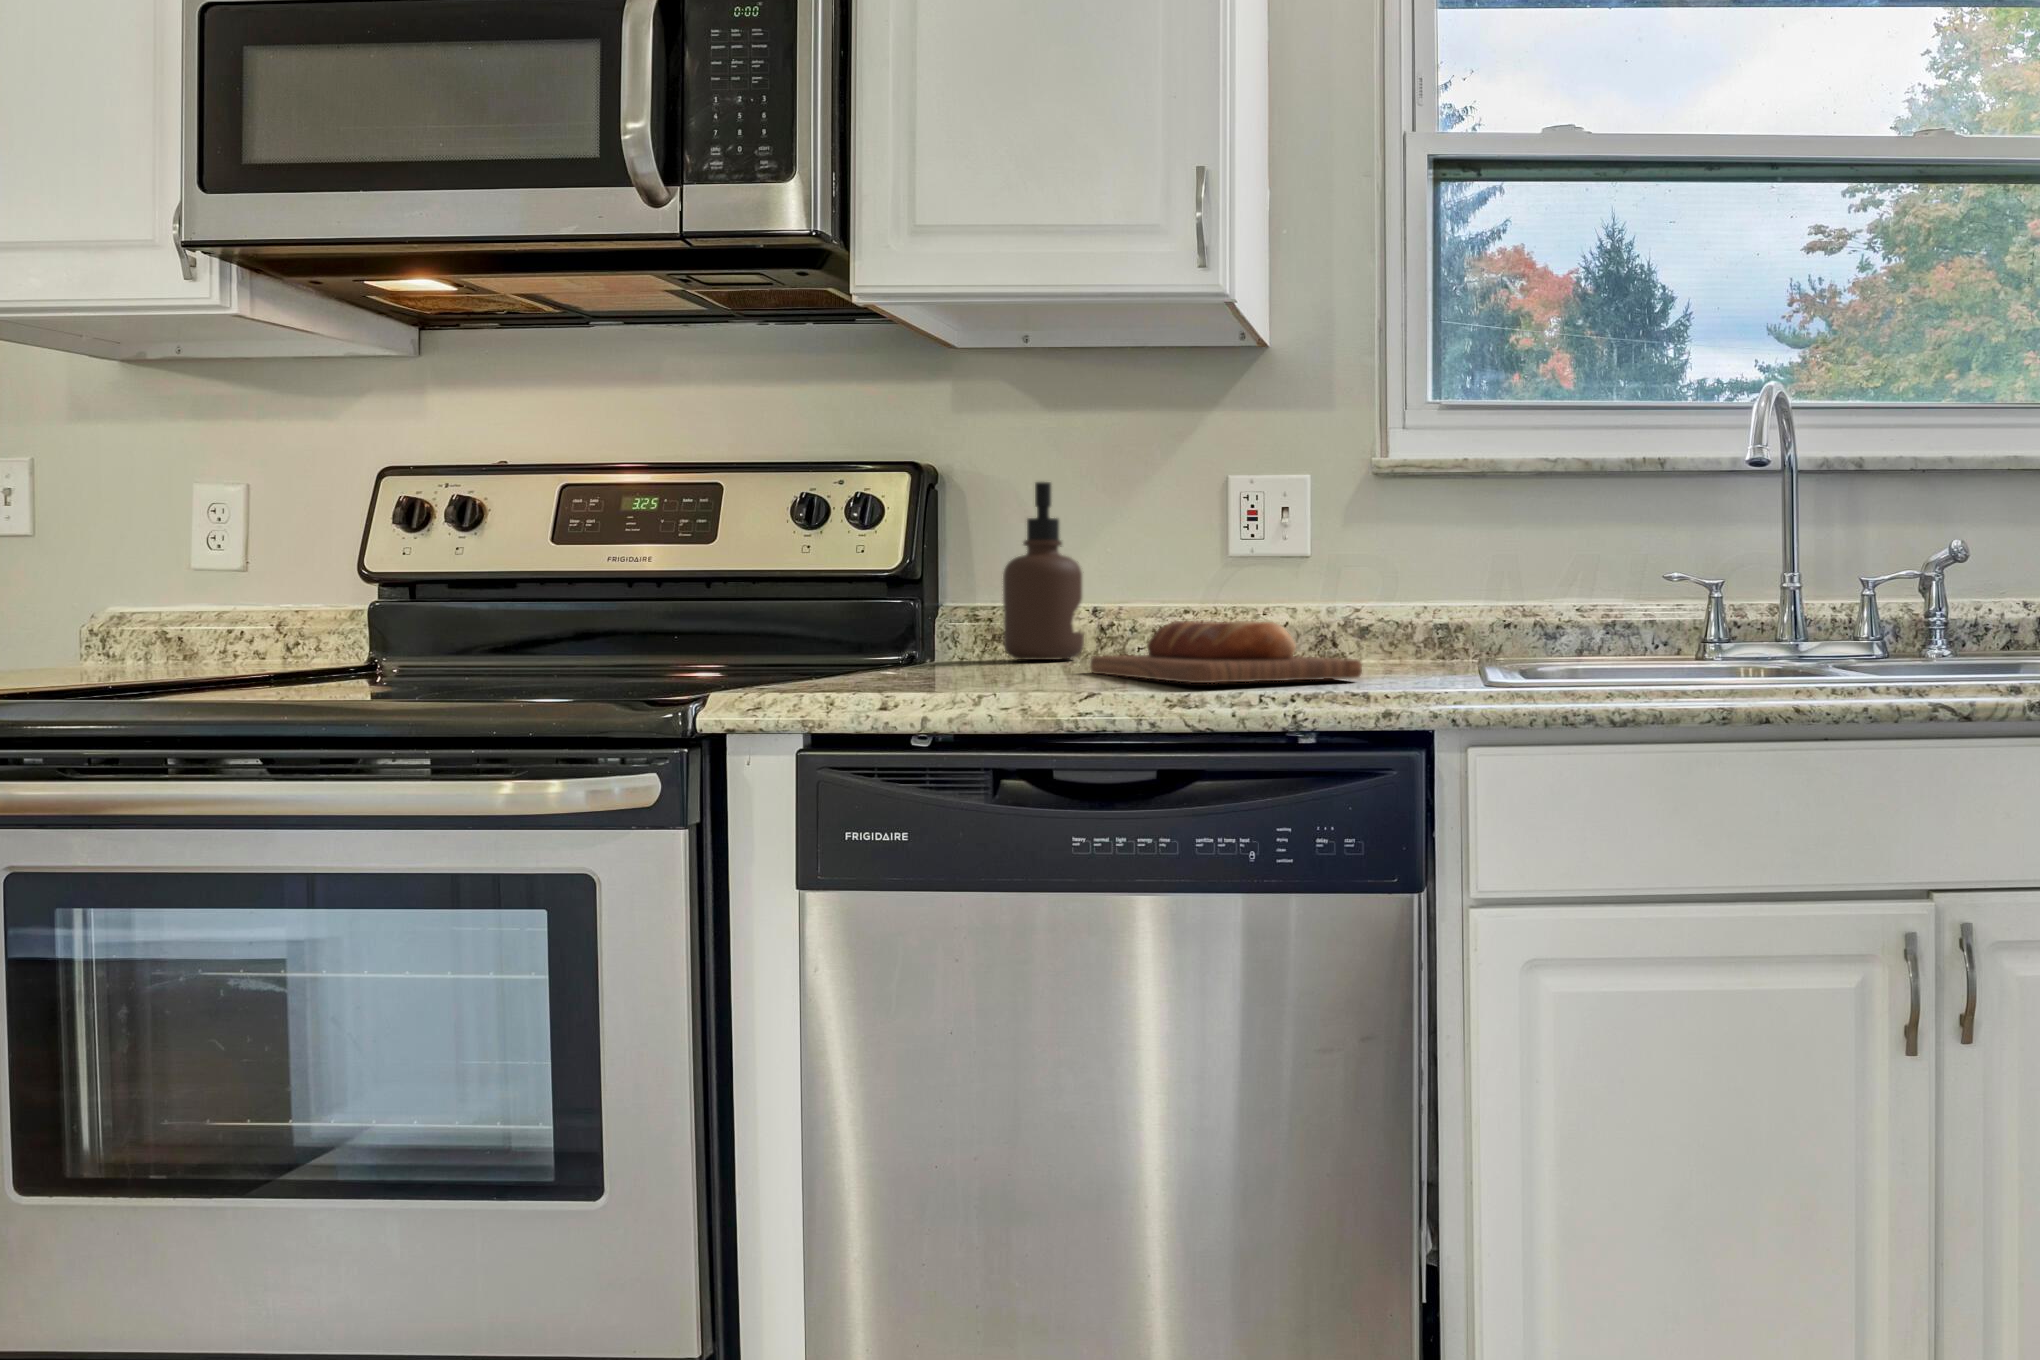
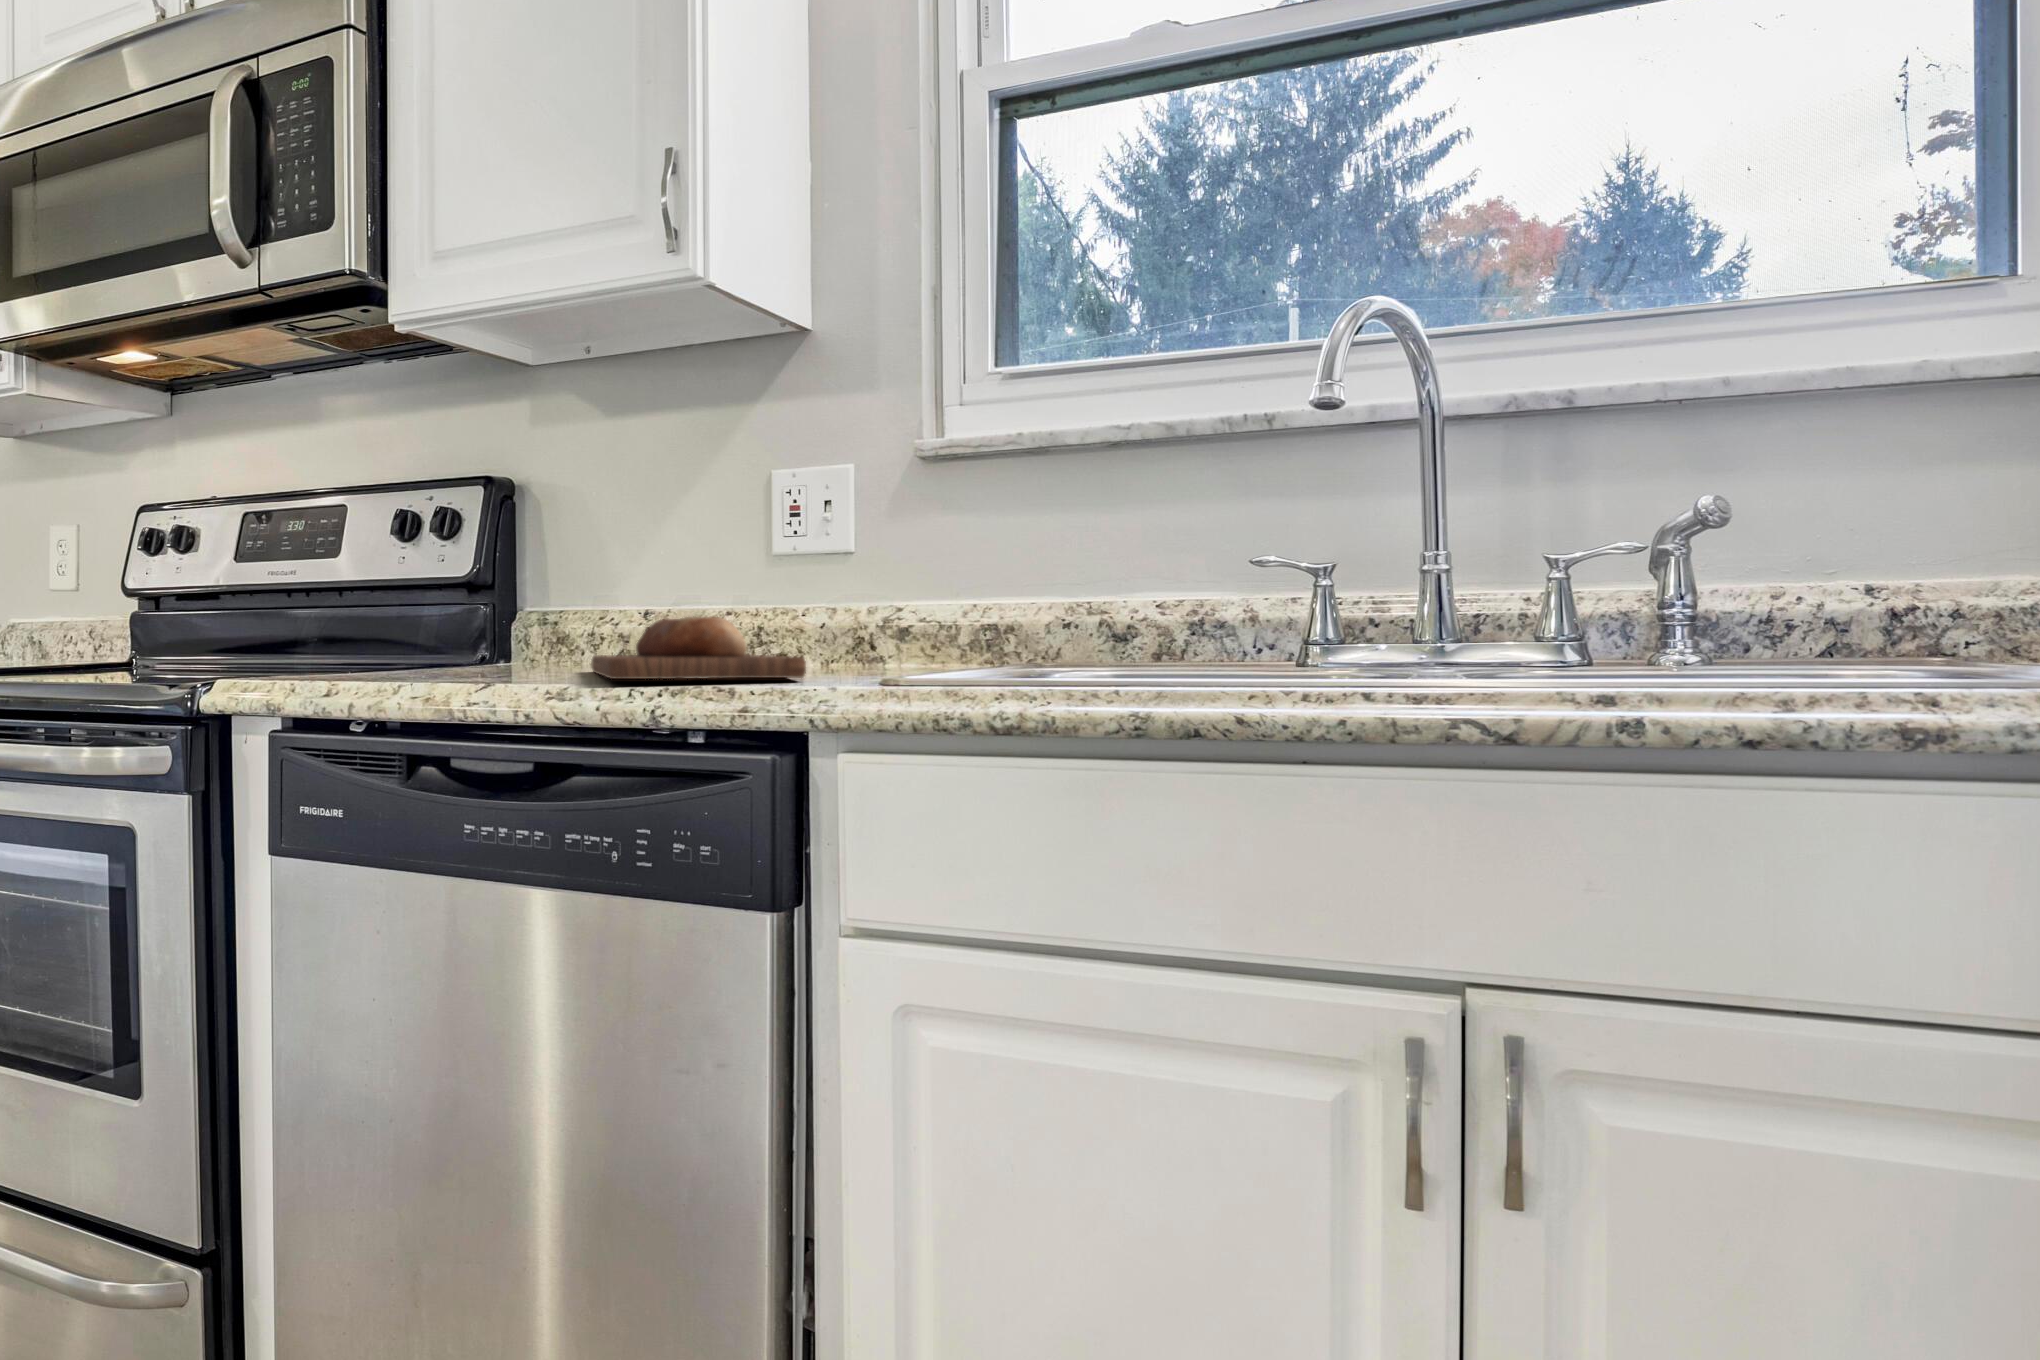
soap dispenser: present [1003,482,1084,660] -> none [563,488,638,661]

